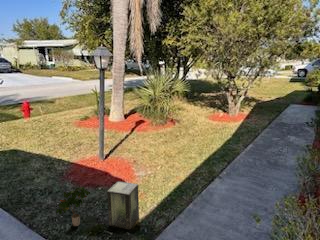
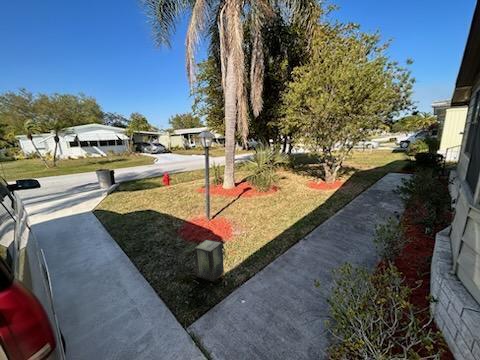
potted plant: present [56,187,90,226] -> none [154,243,183,276]

